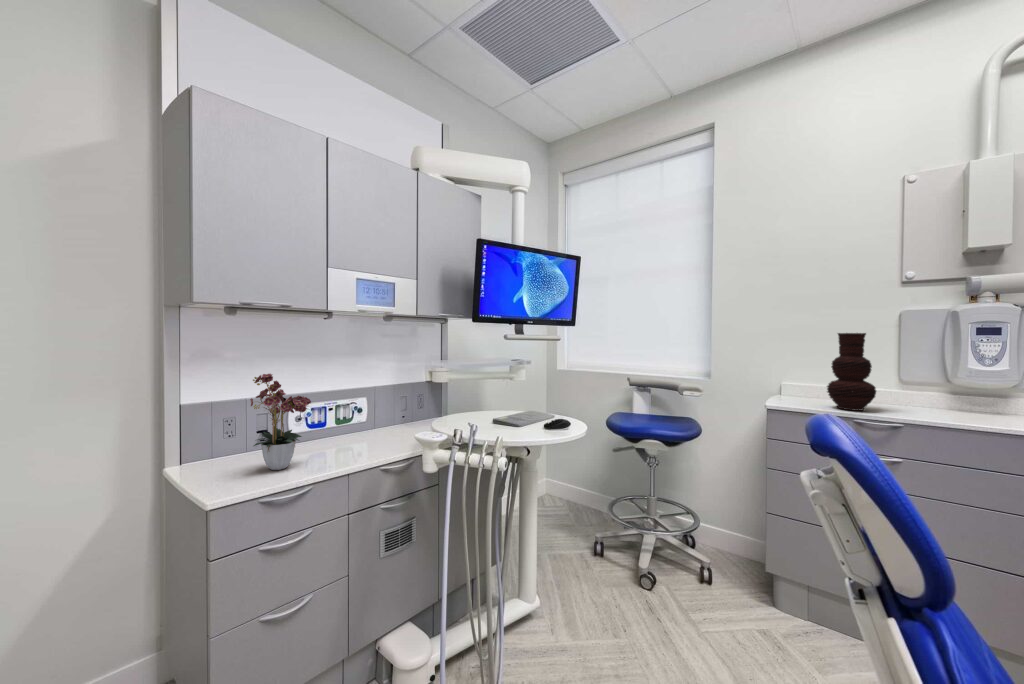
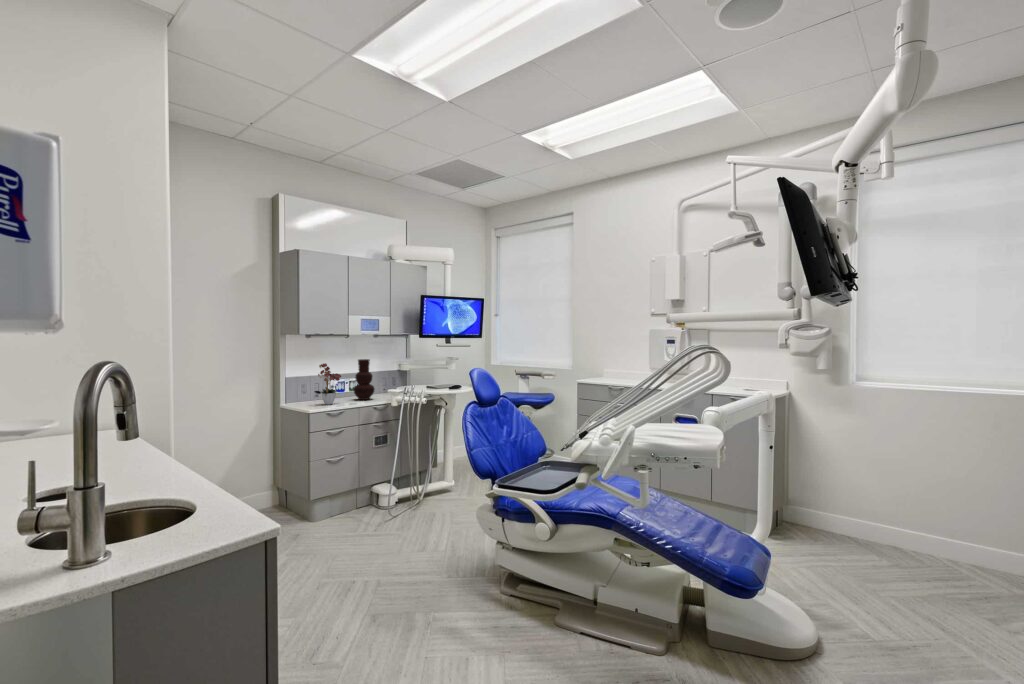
vase: present [827,333,876,411] -> present [354,359,374,400]

